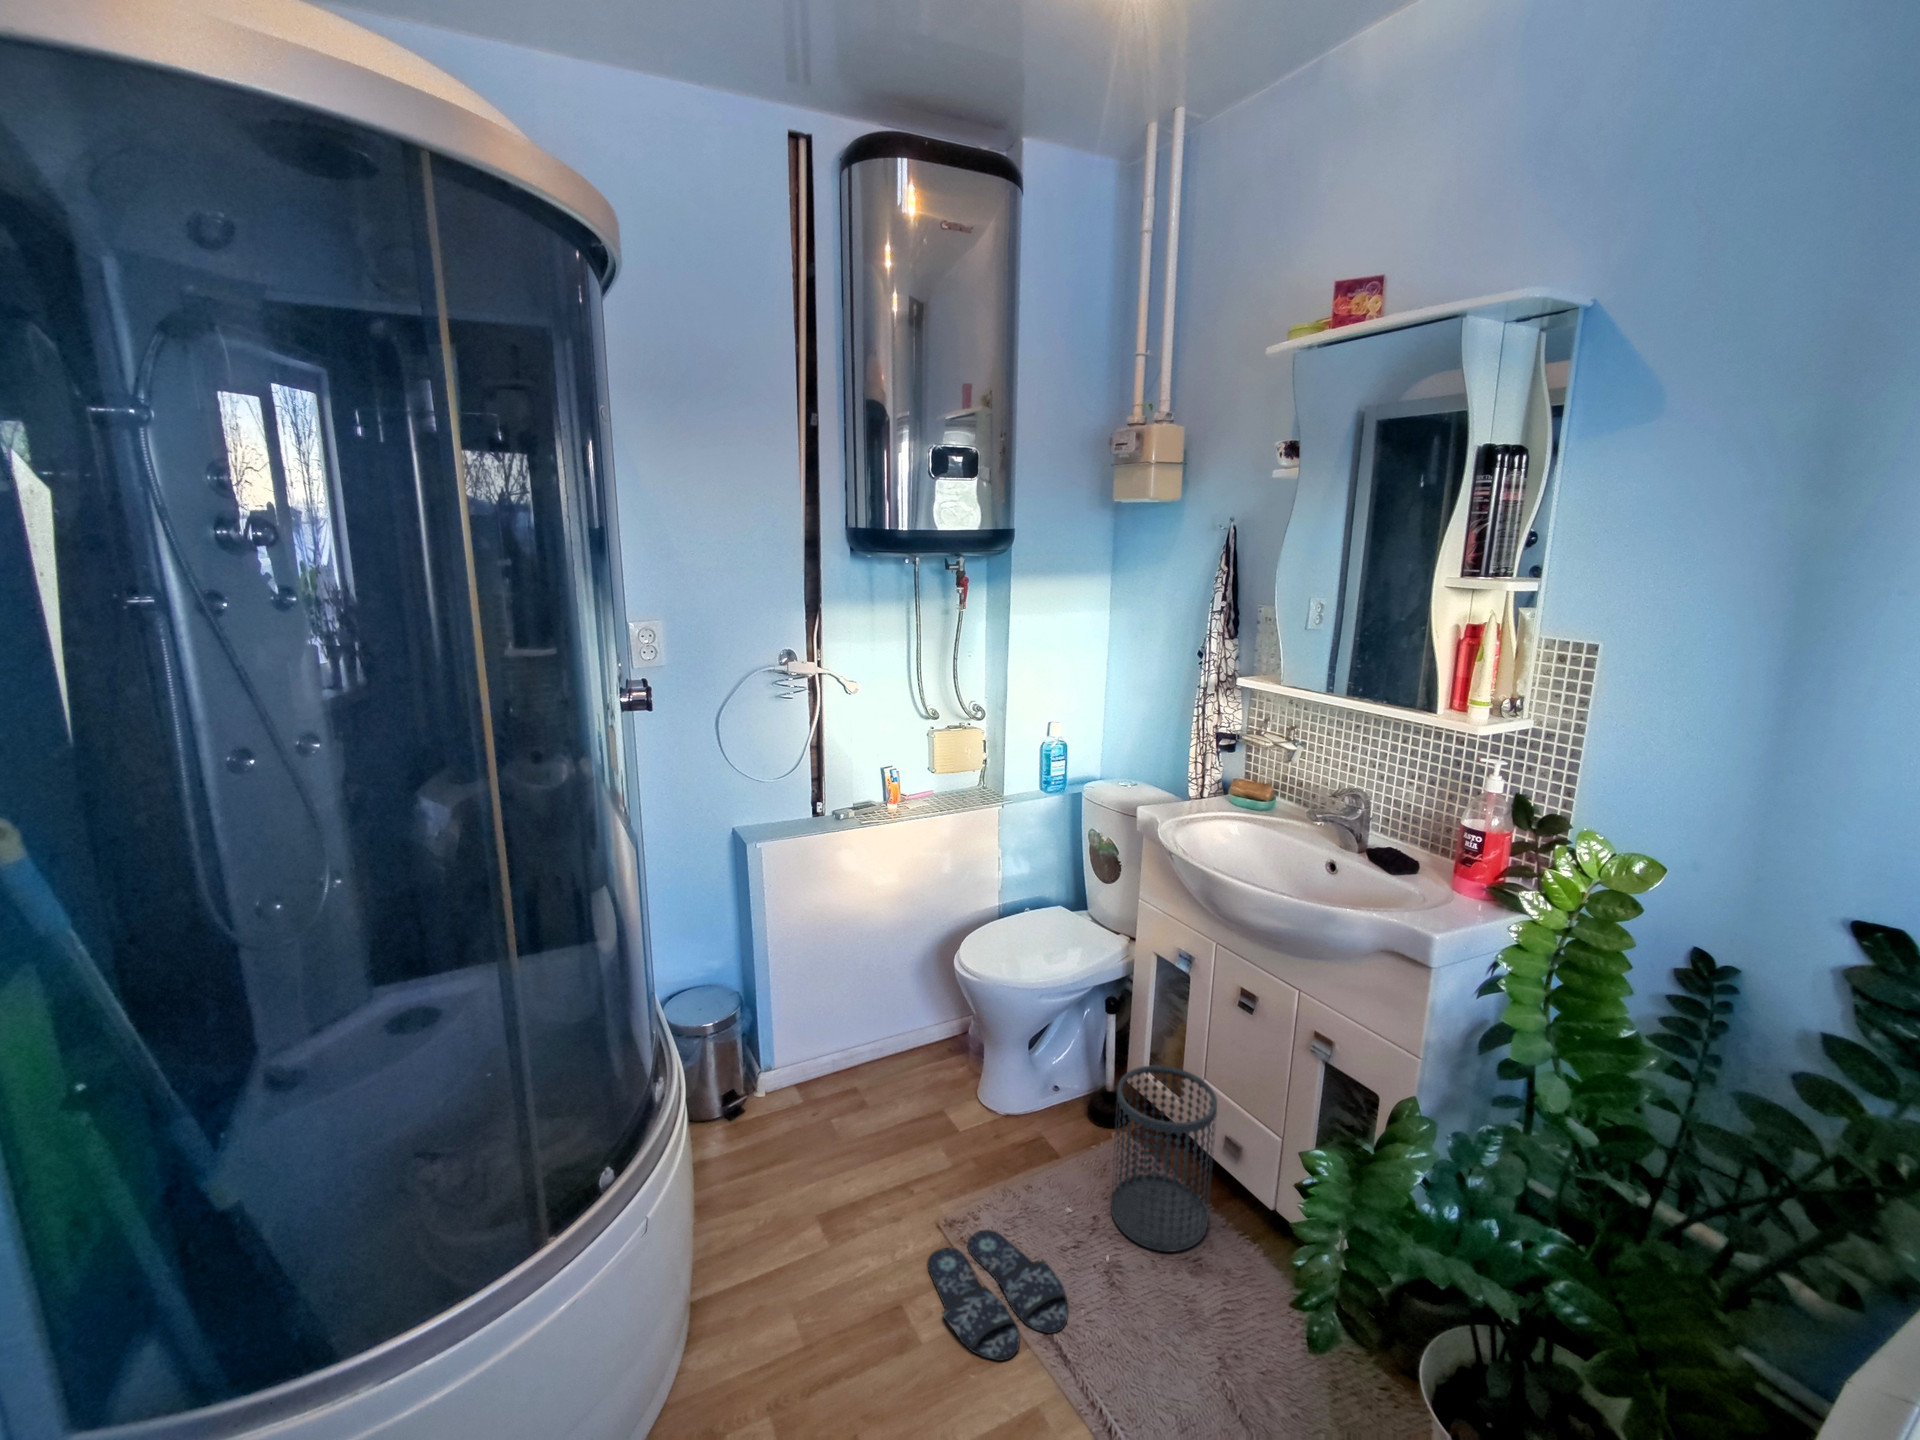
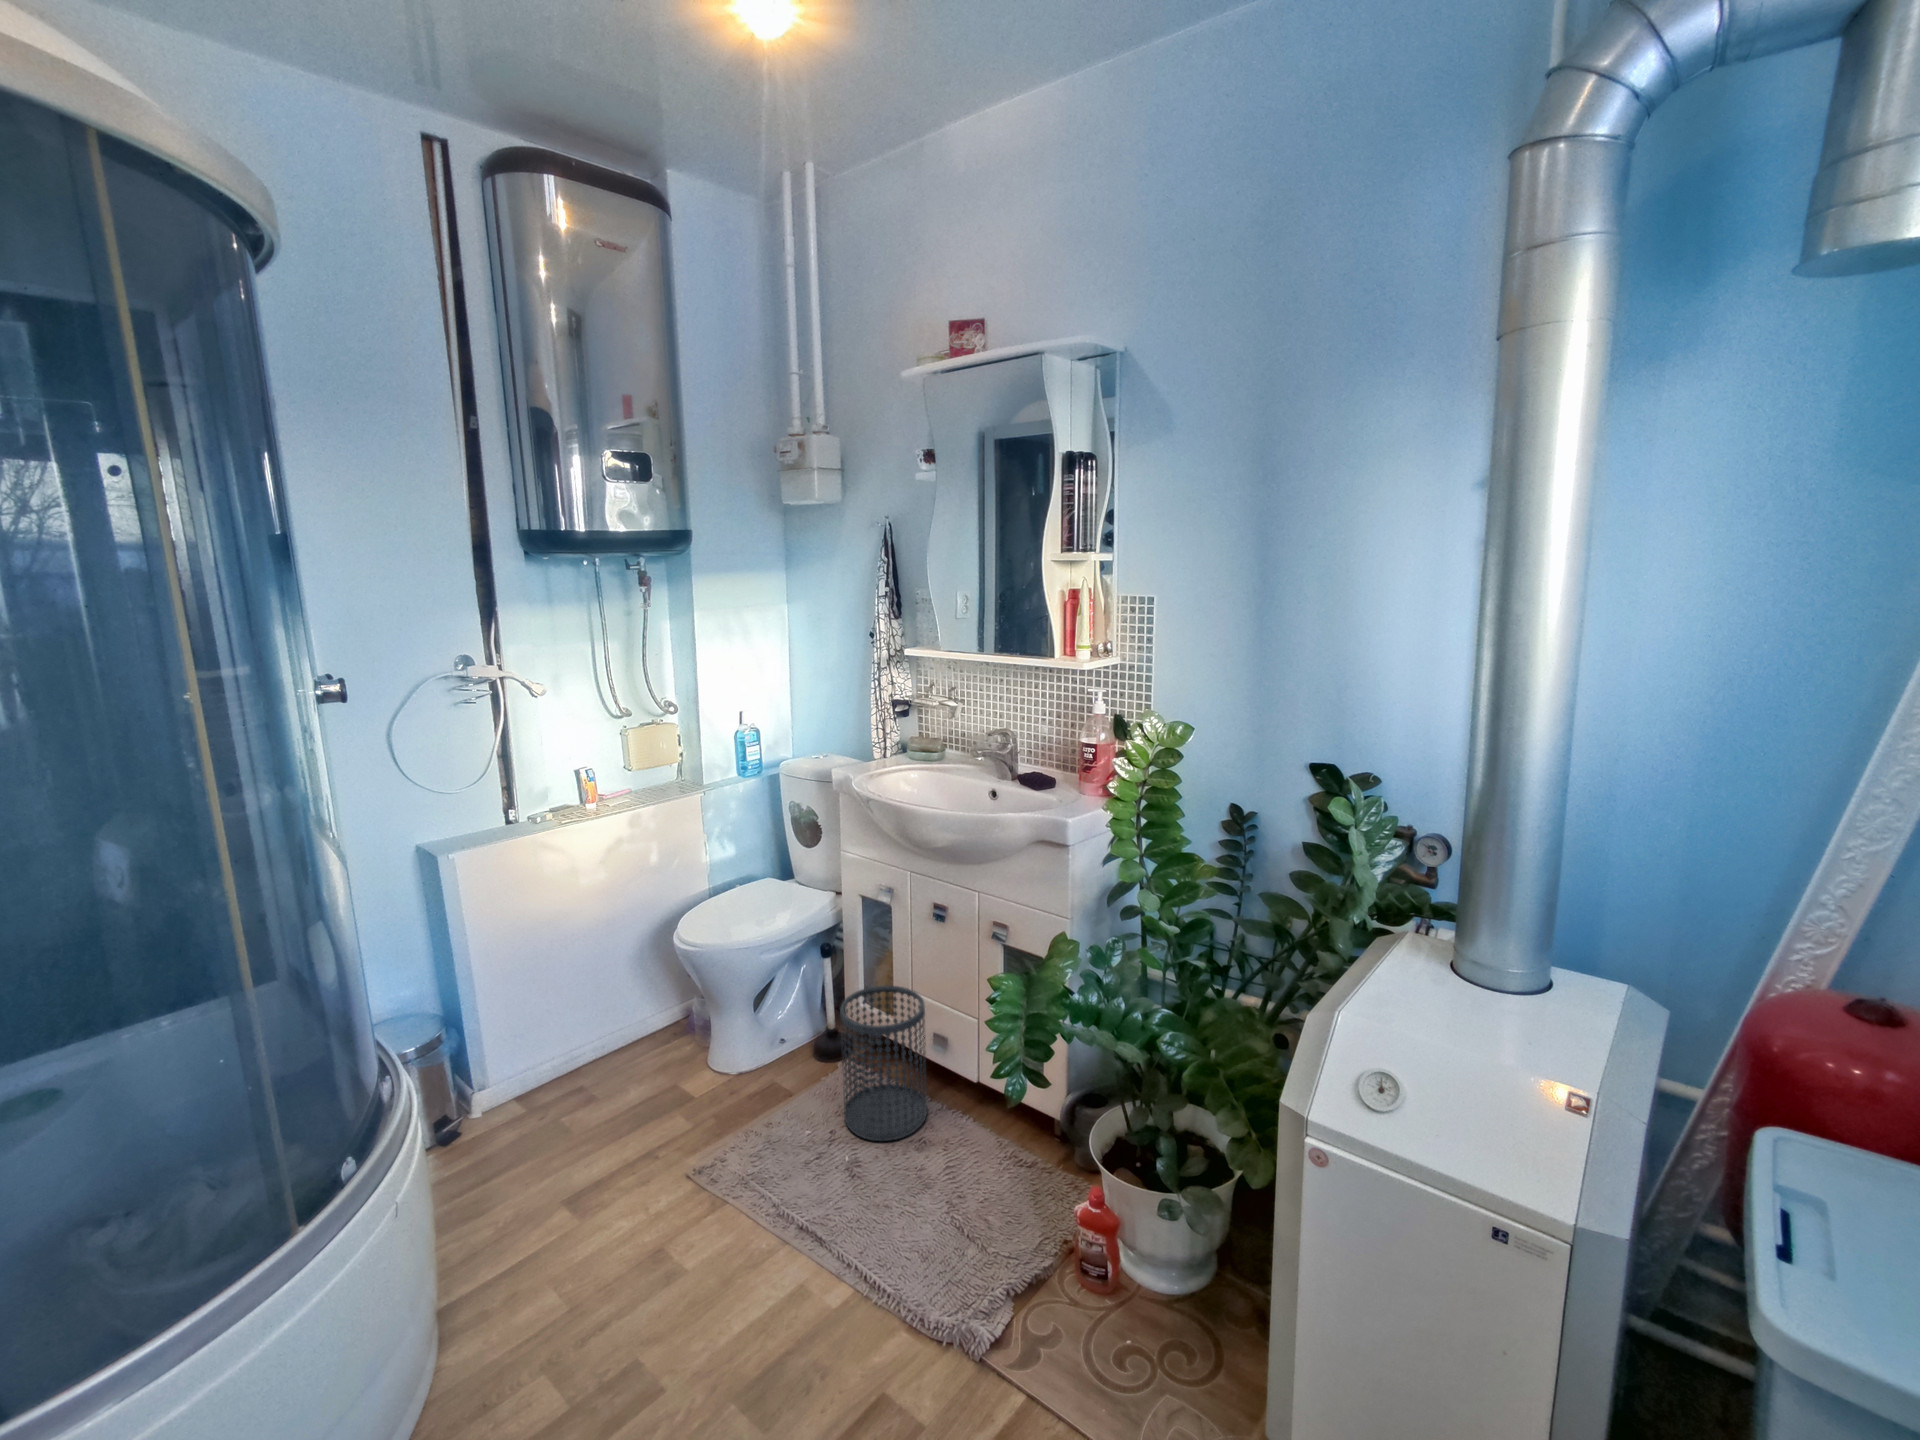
slippers: present [927,1230,1068,1361] -> none [682,1165,818,1264]

